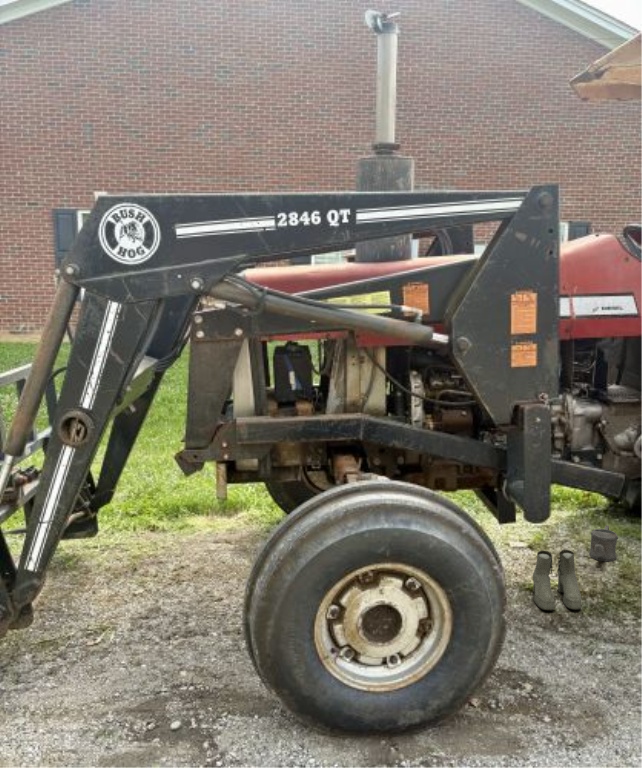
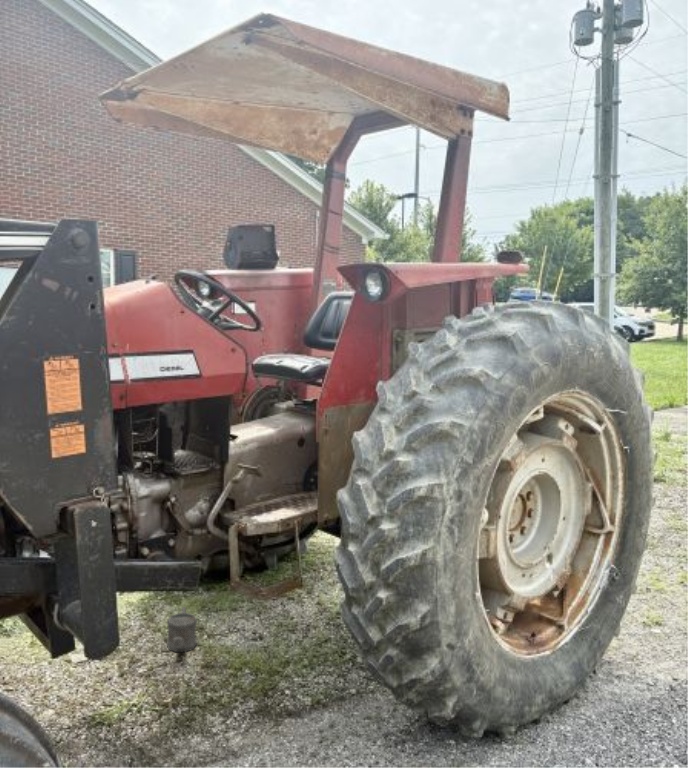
boots: present [533,550,581,610] -> none [103,658,164,746]

